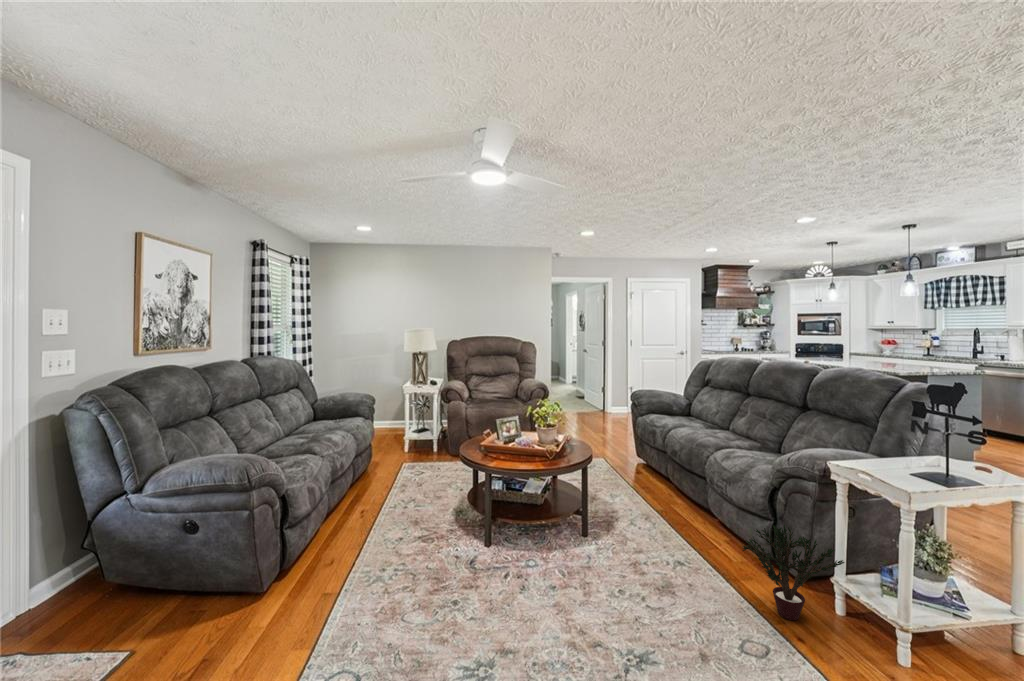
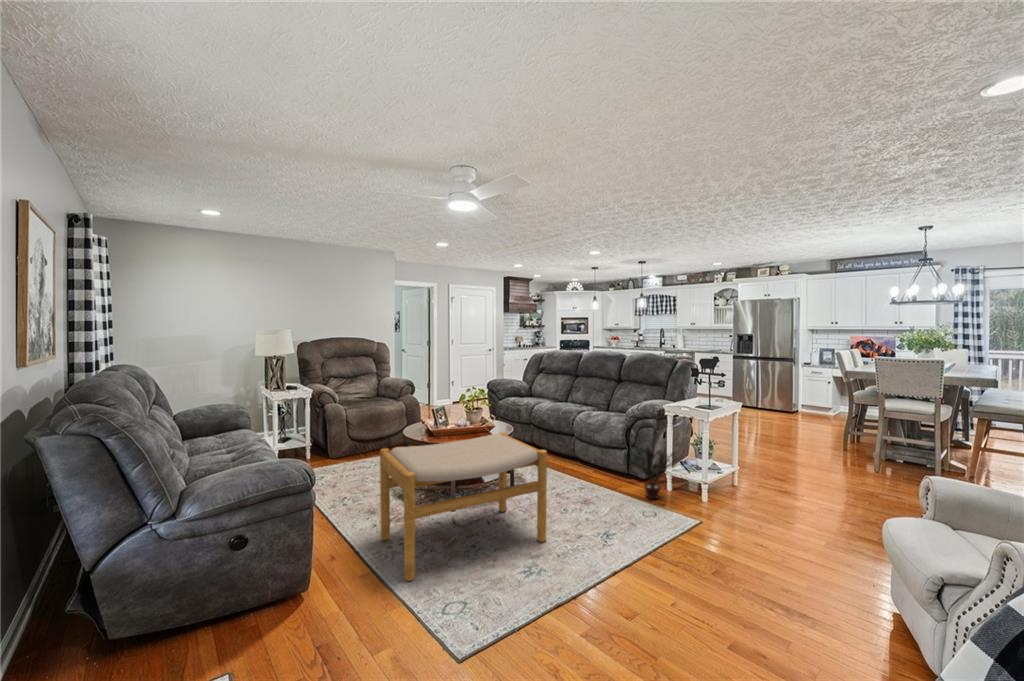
footstool: none [351,462,550,630] -> present [380,432,547,581]

